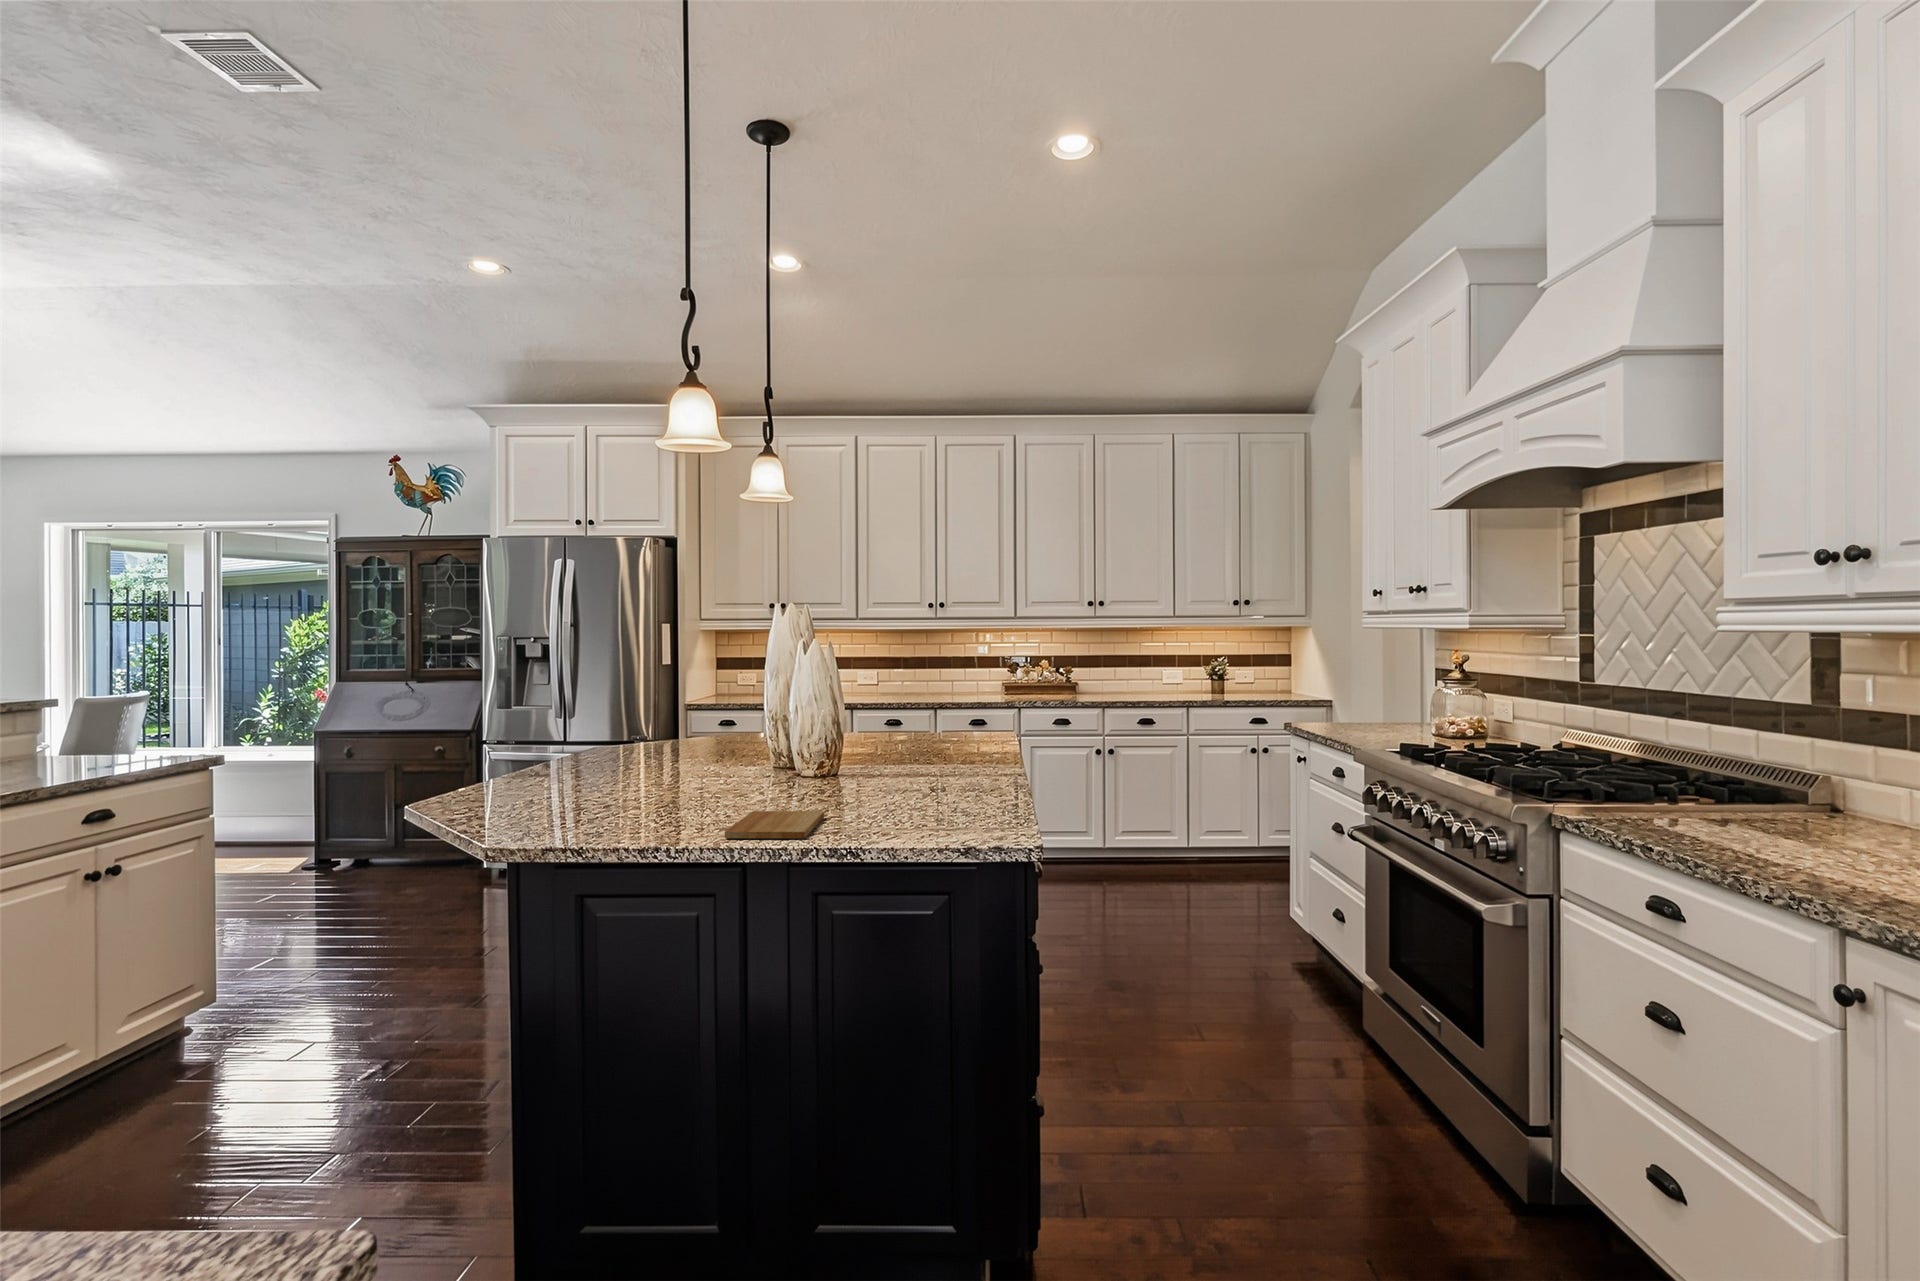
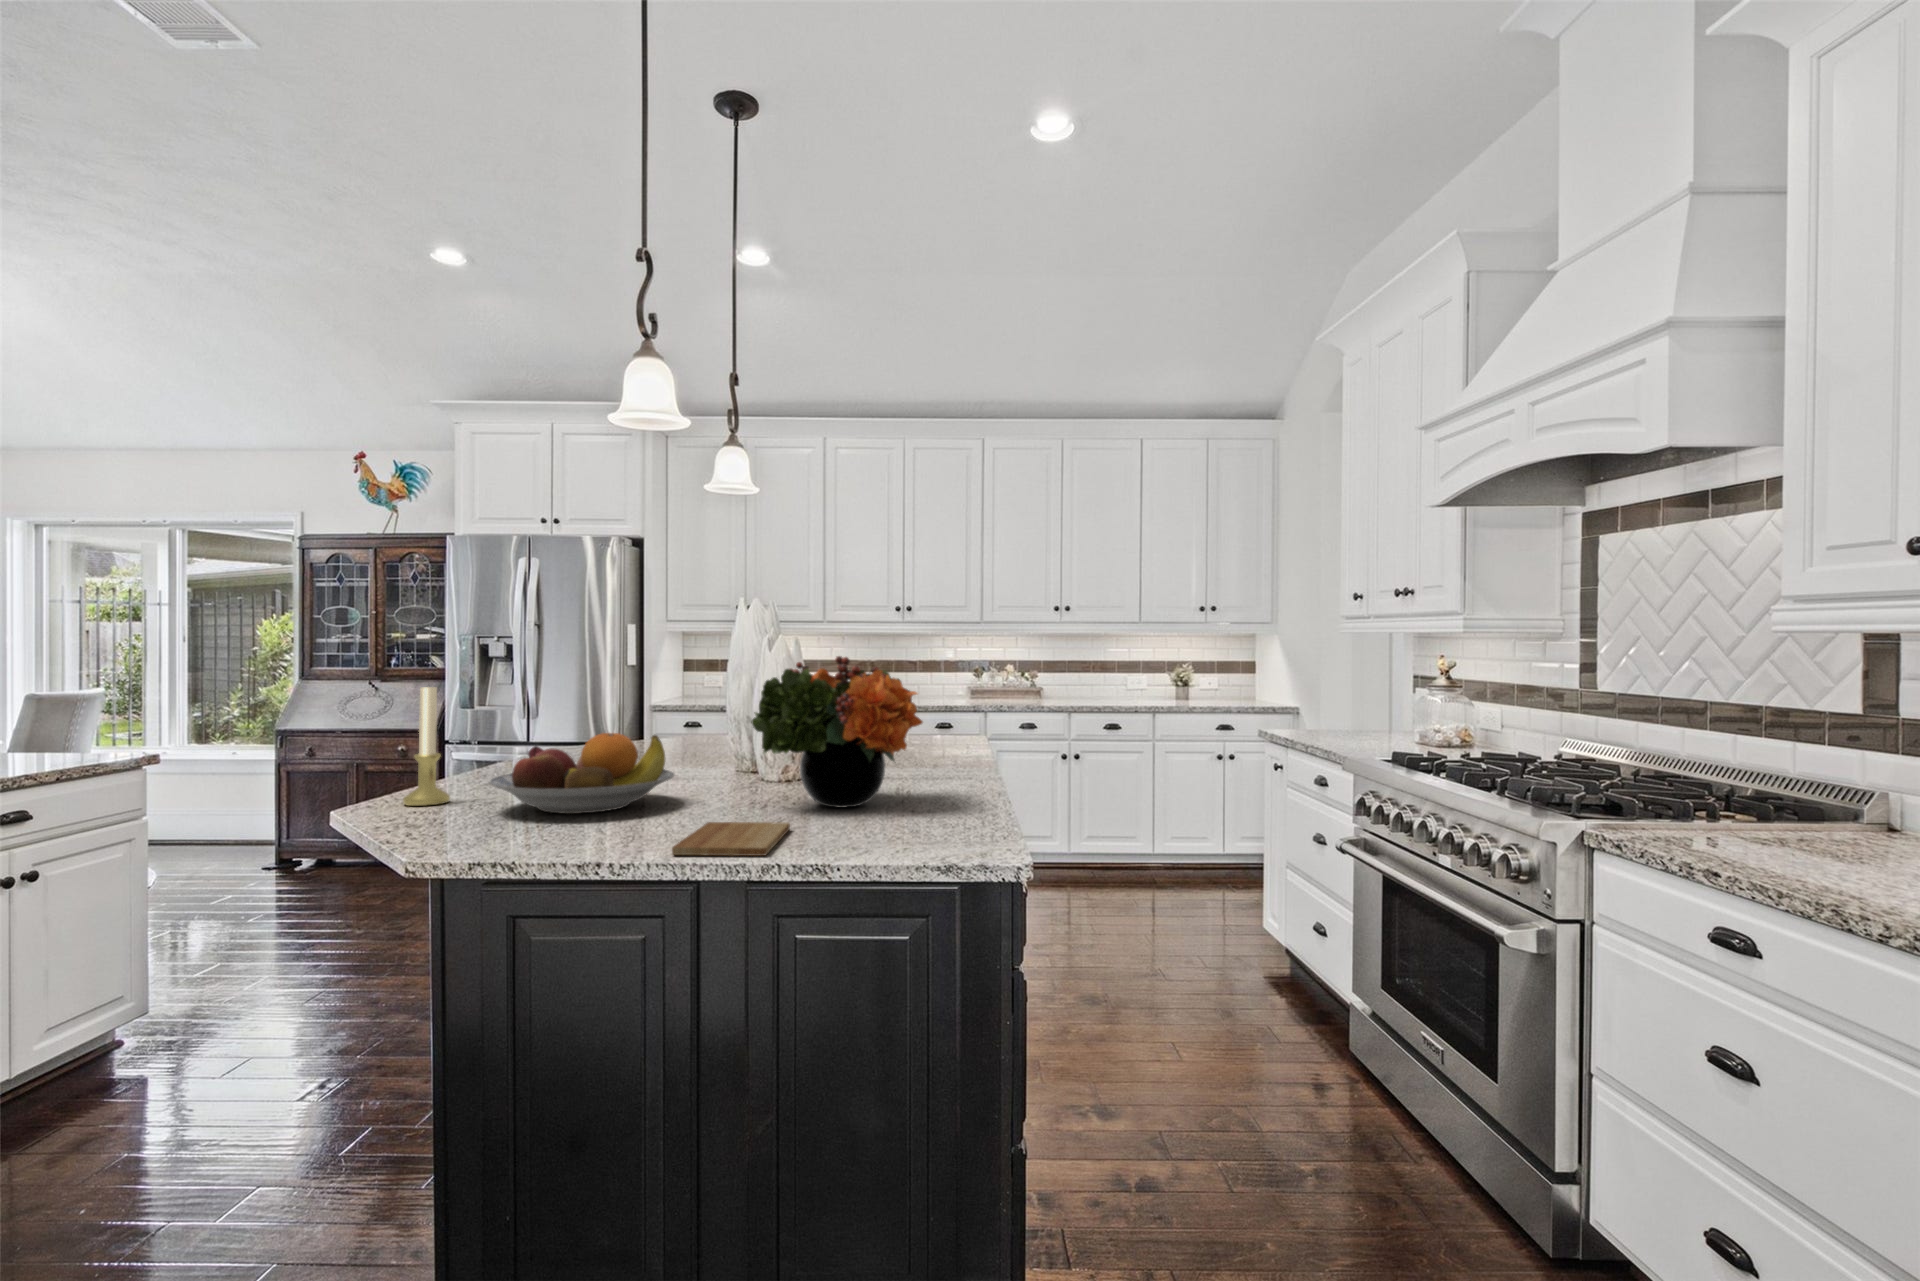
flower arrangement: none [786,662,943,798] -> present [751,656,923,808]
candle holder: none [483,690,523,800] -> present [403,687,450,806]
fruit bowl: none [560,734,720,805] -> present [489,733,674,814]

